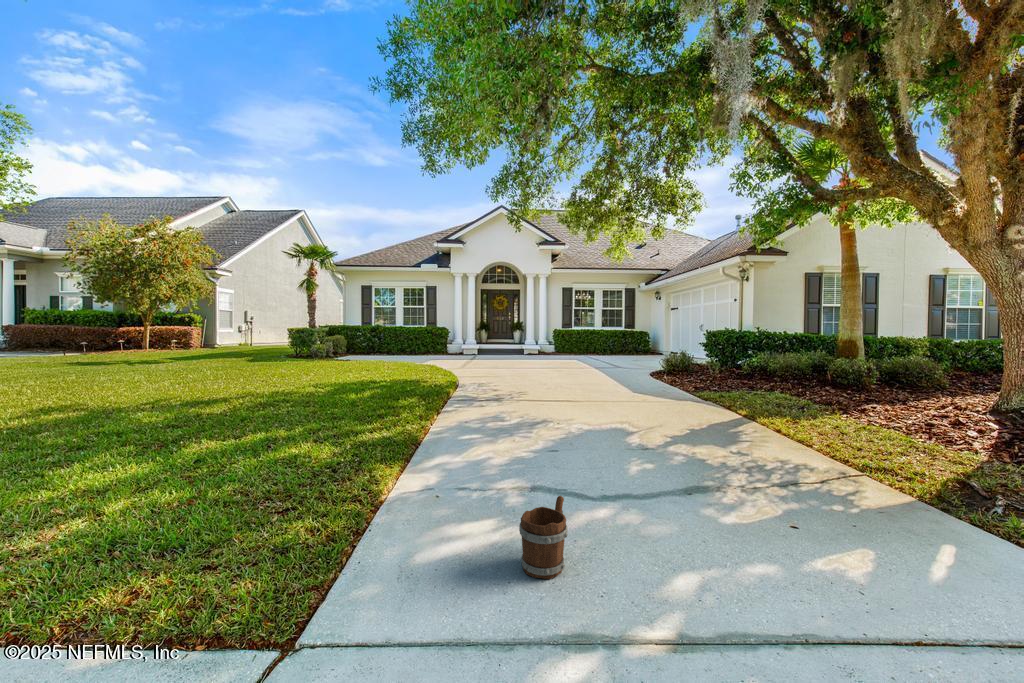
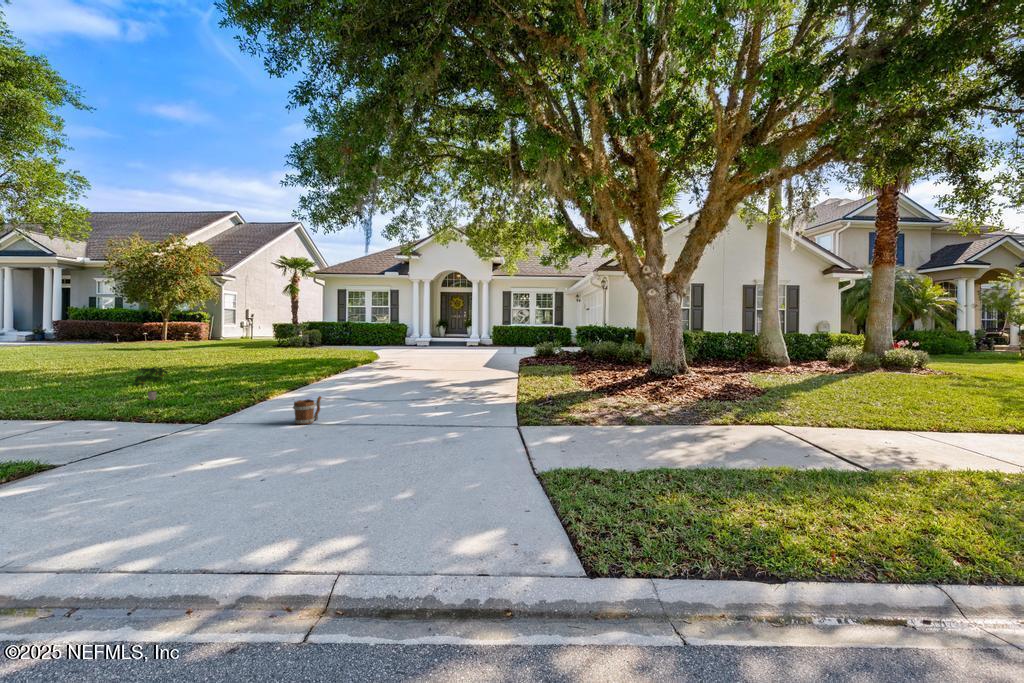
potted plant: none [112,412,181,480] -> present [133,366,168,400]

